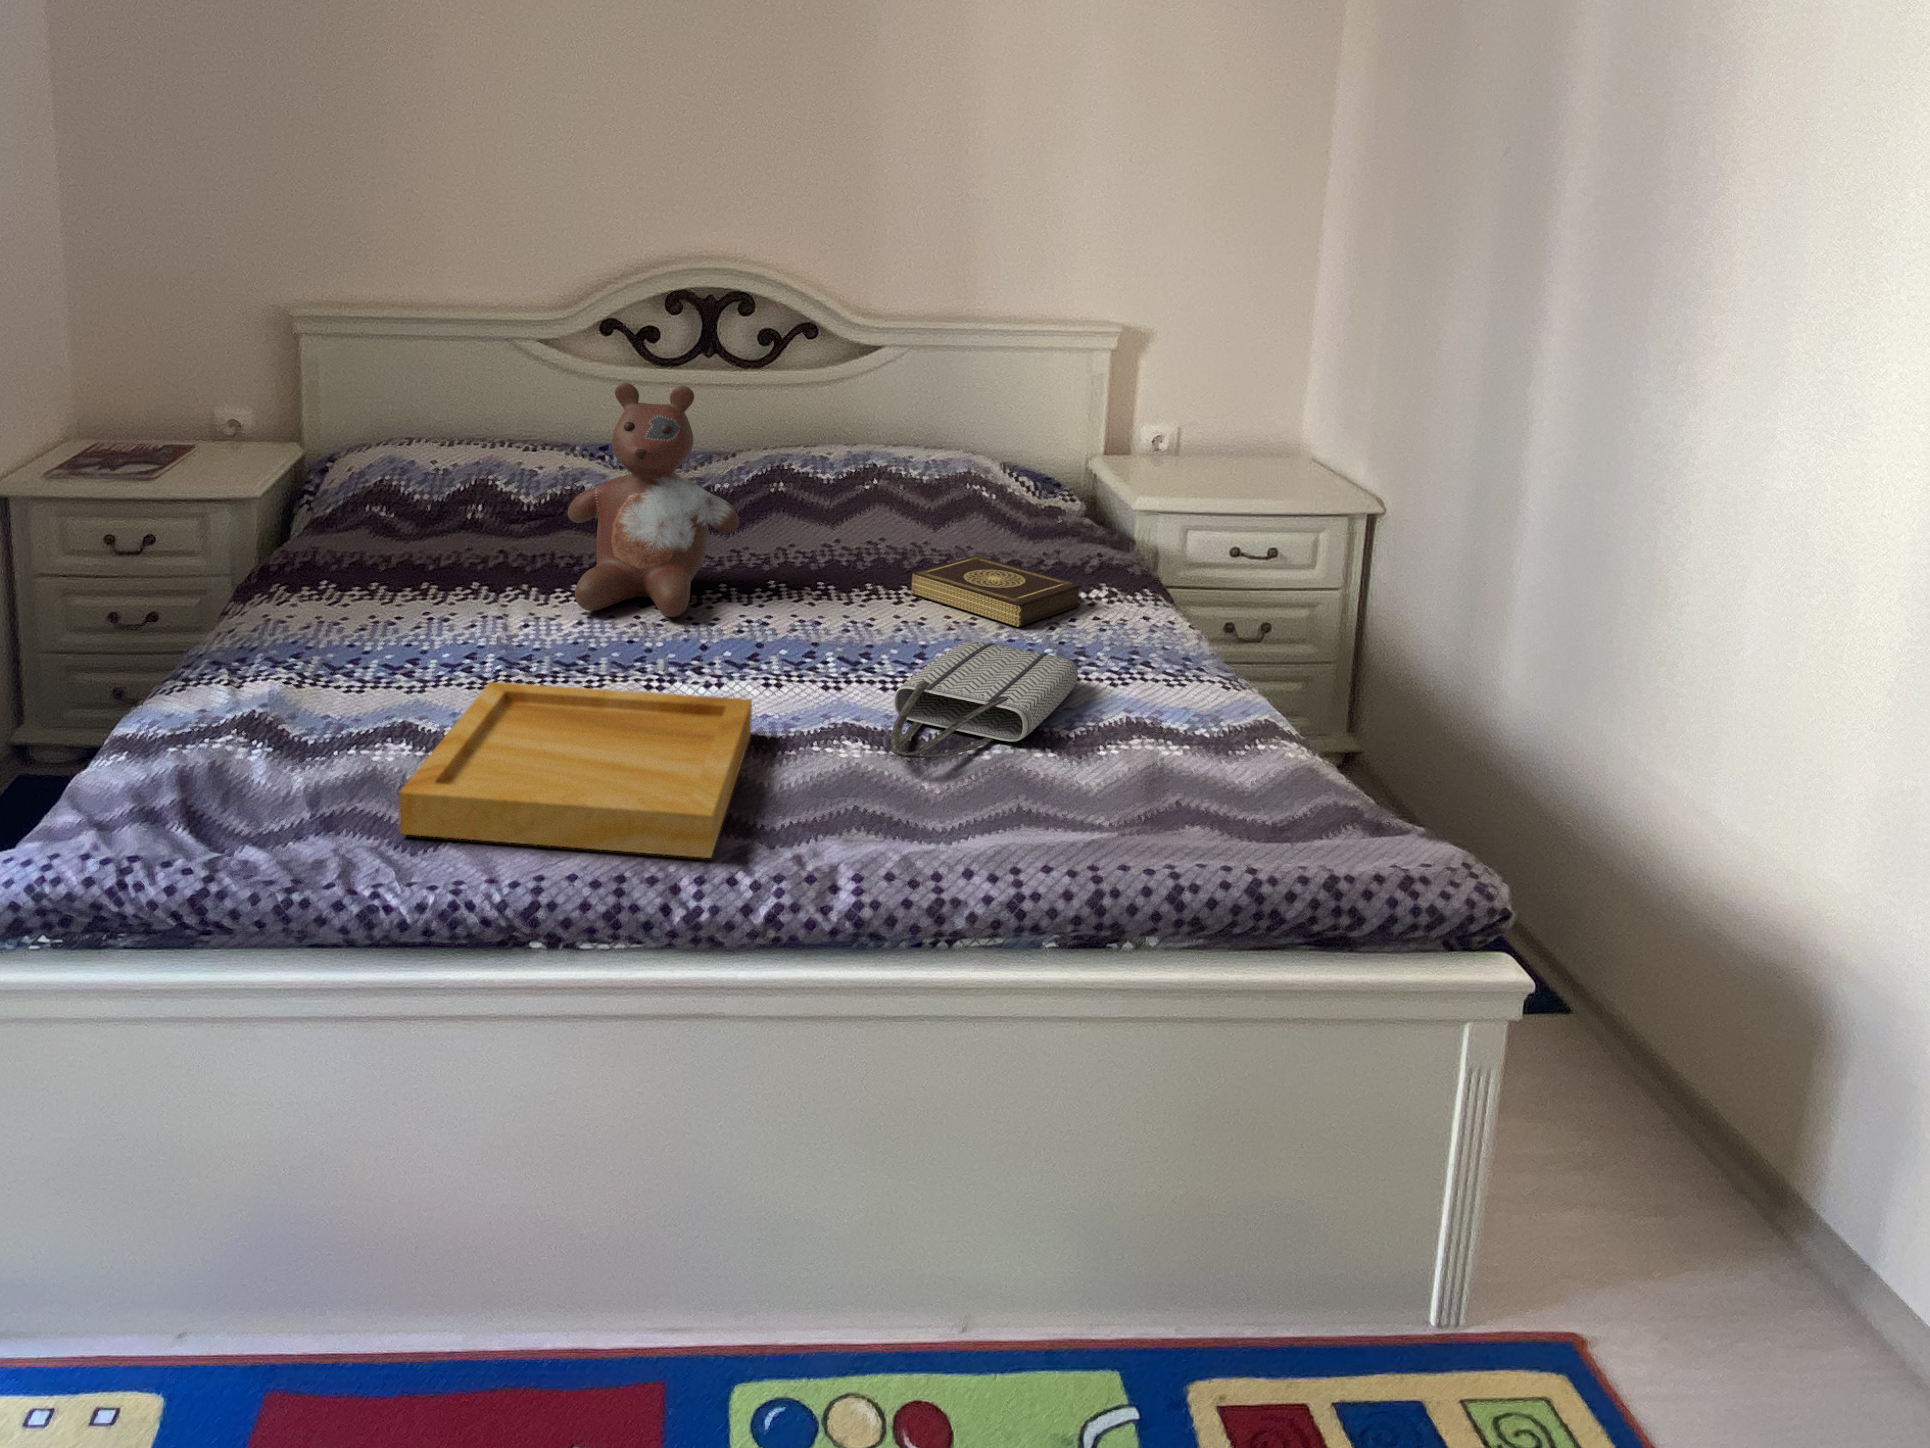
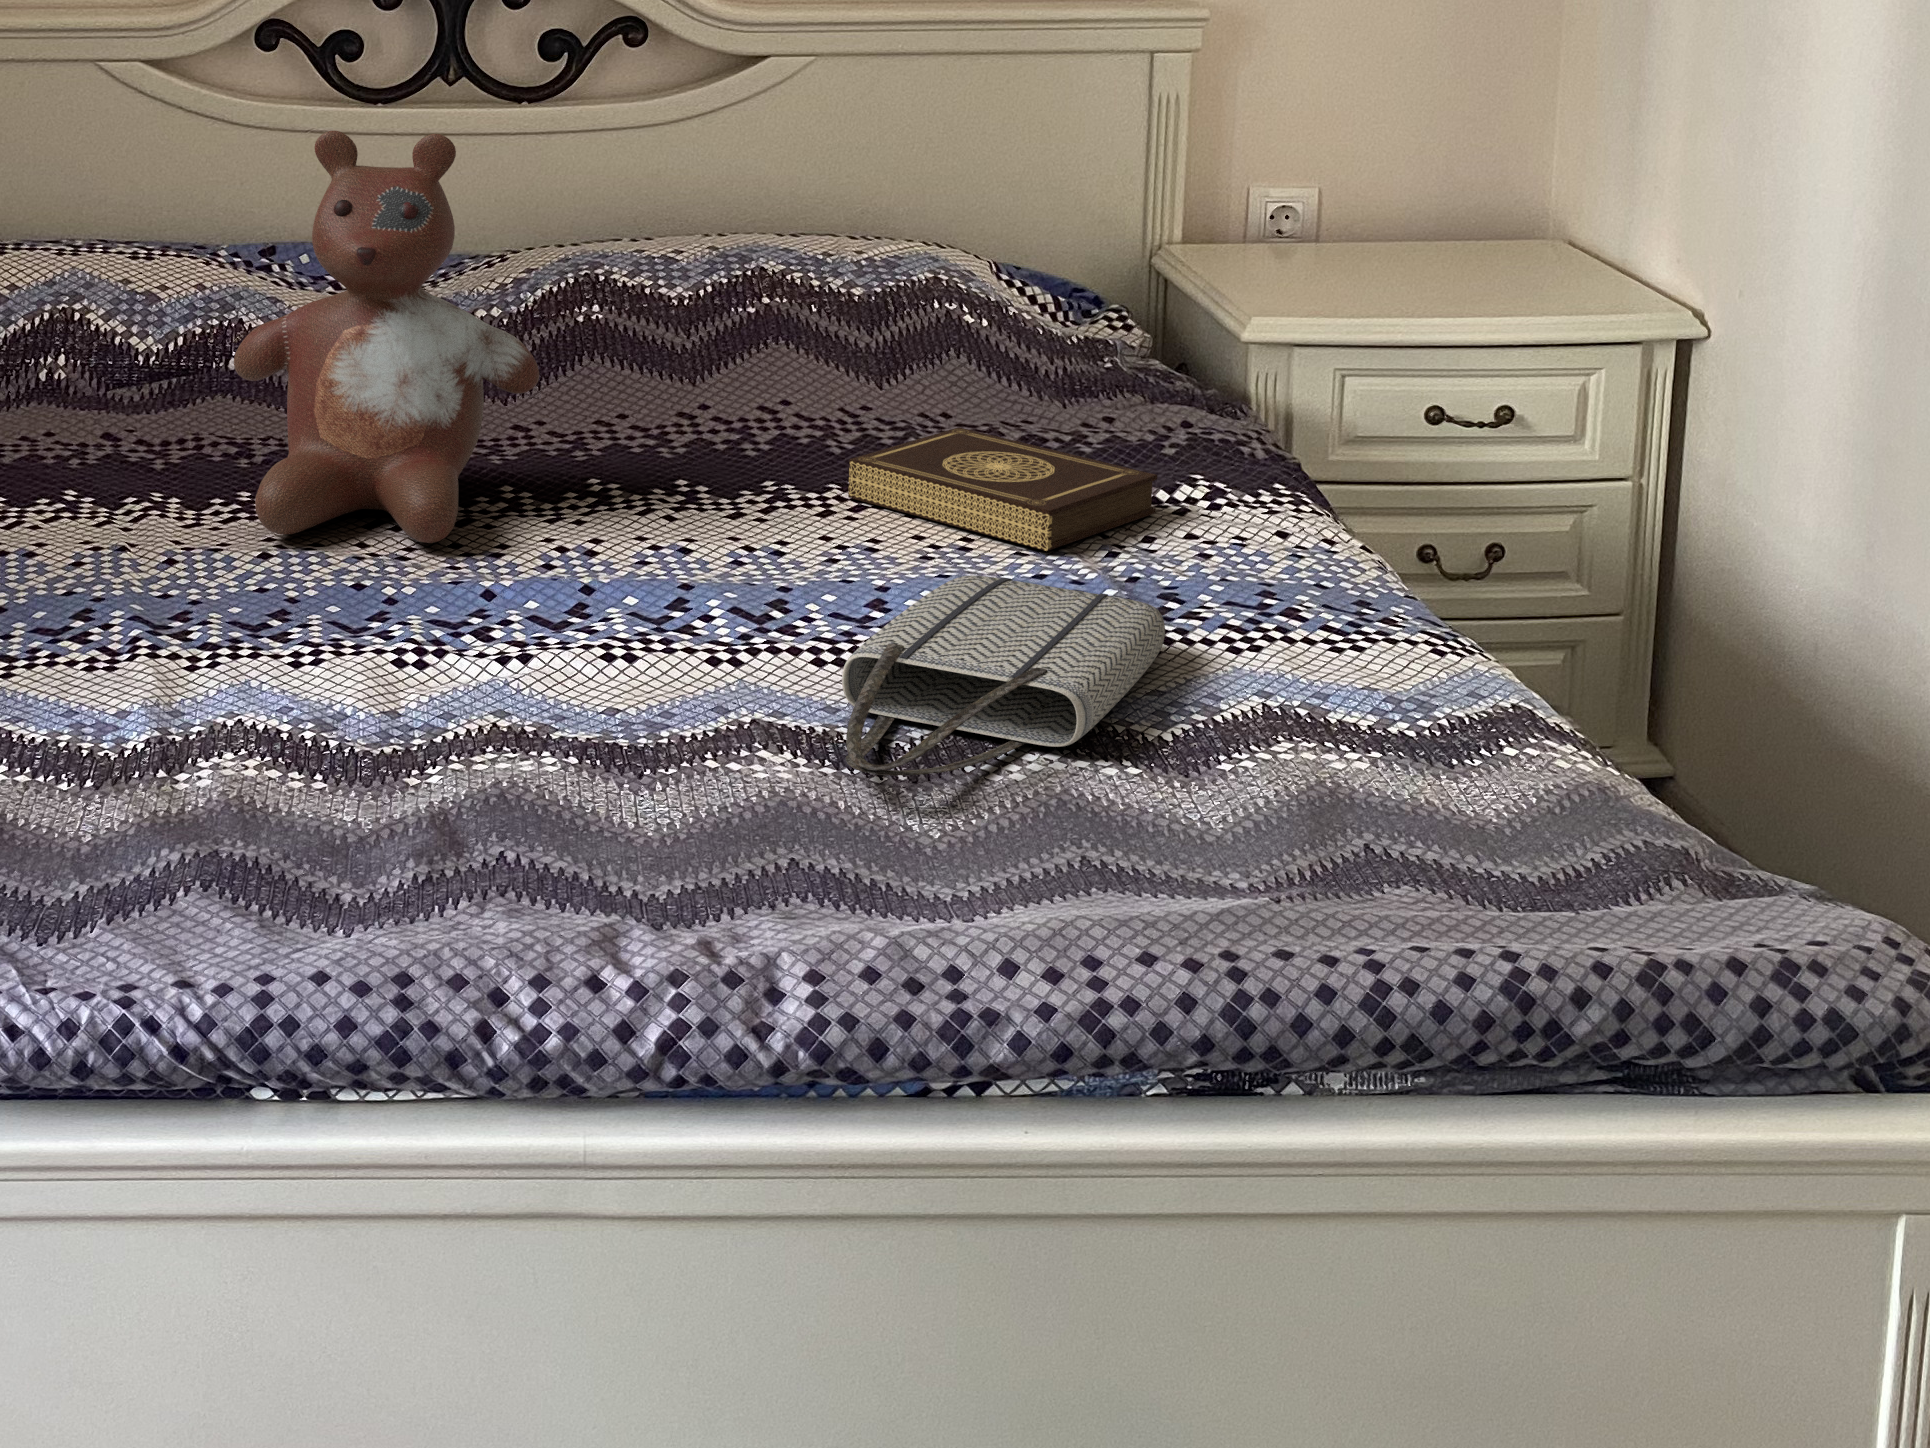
tray: present [399,682,752,858] -> none [11,655,594,946]

